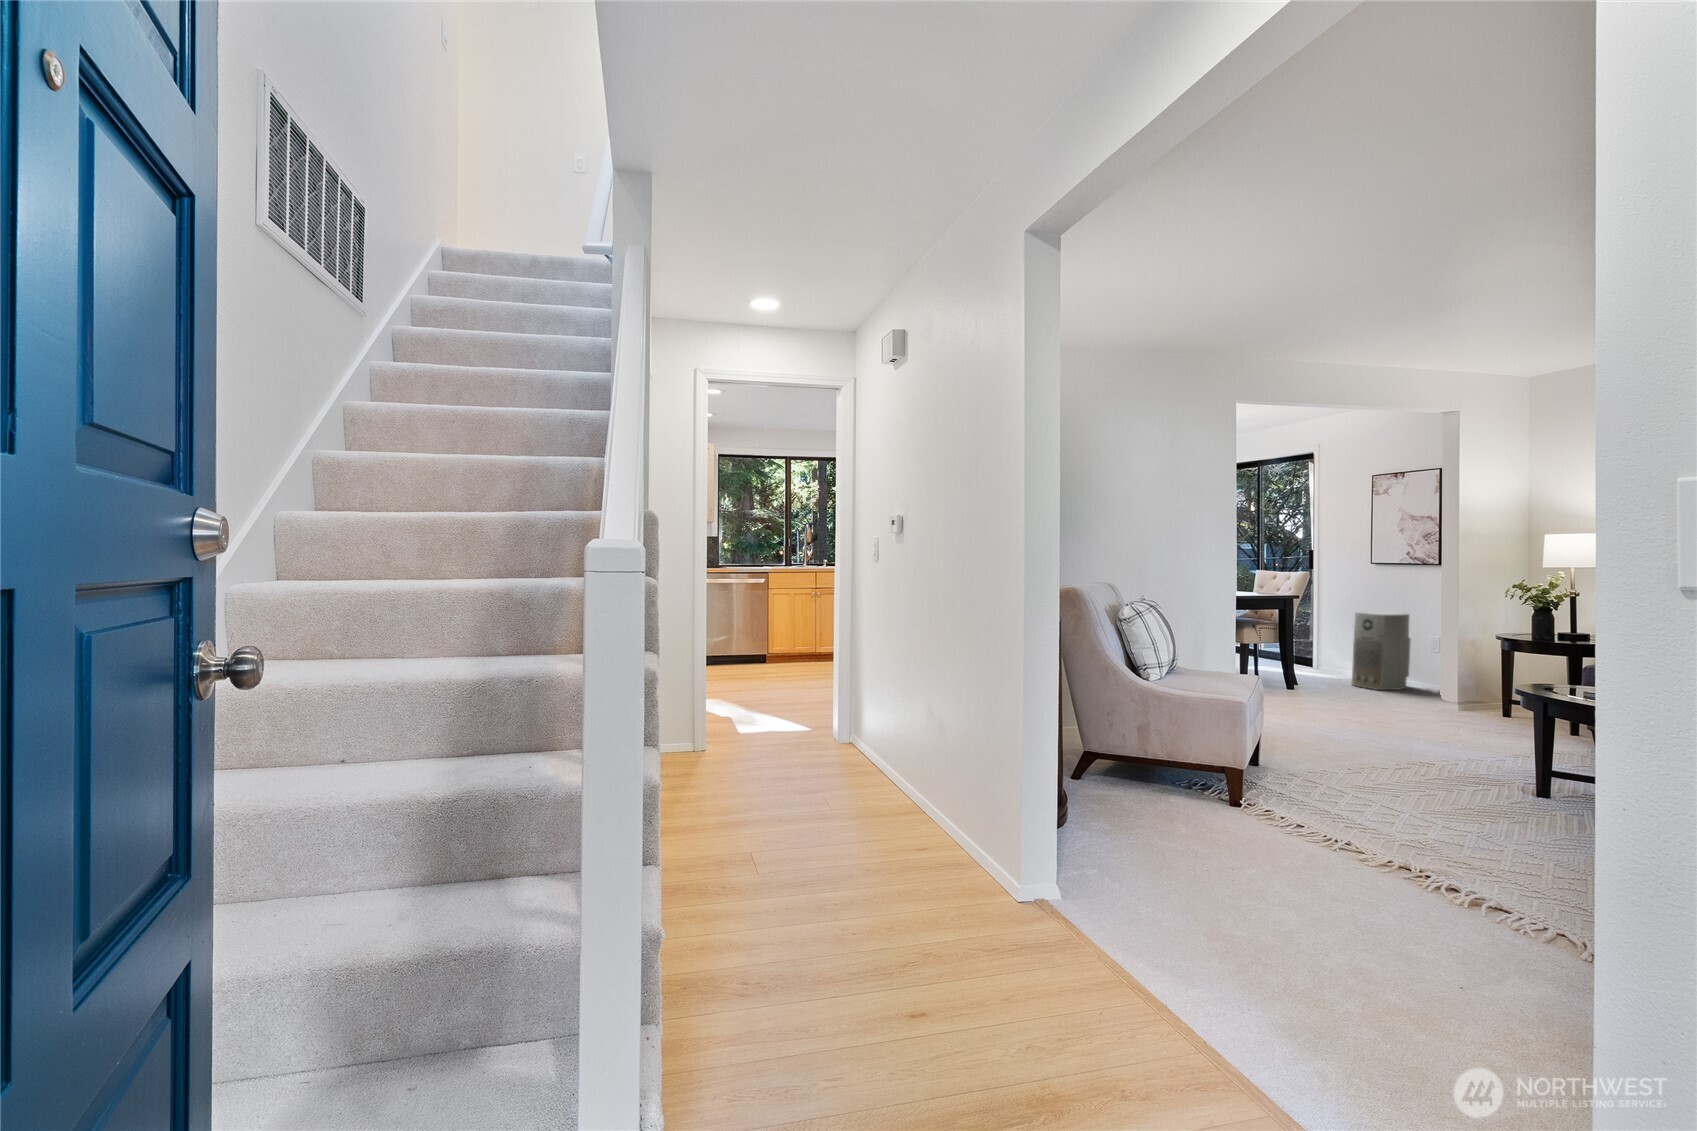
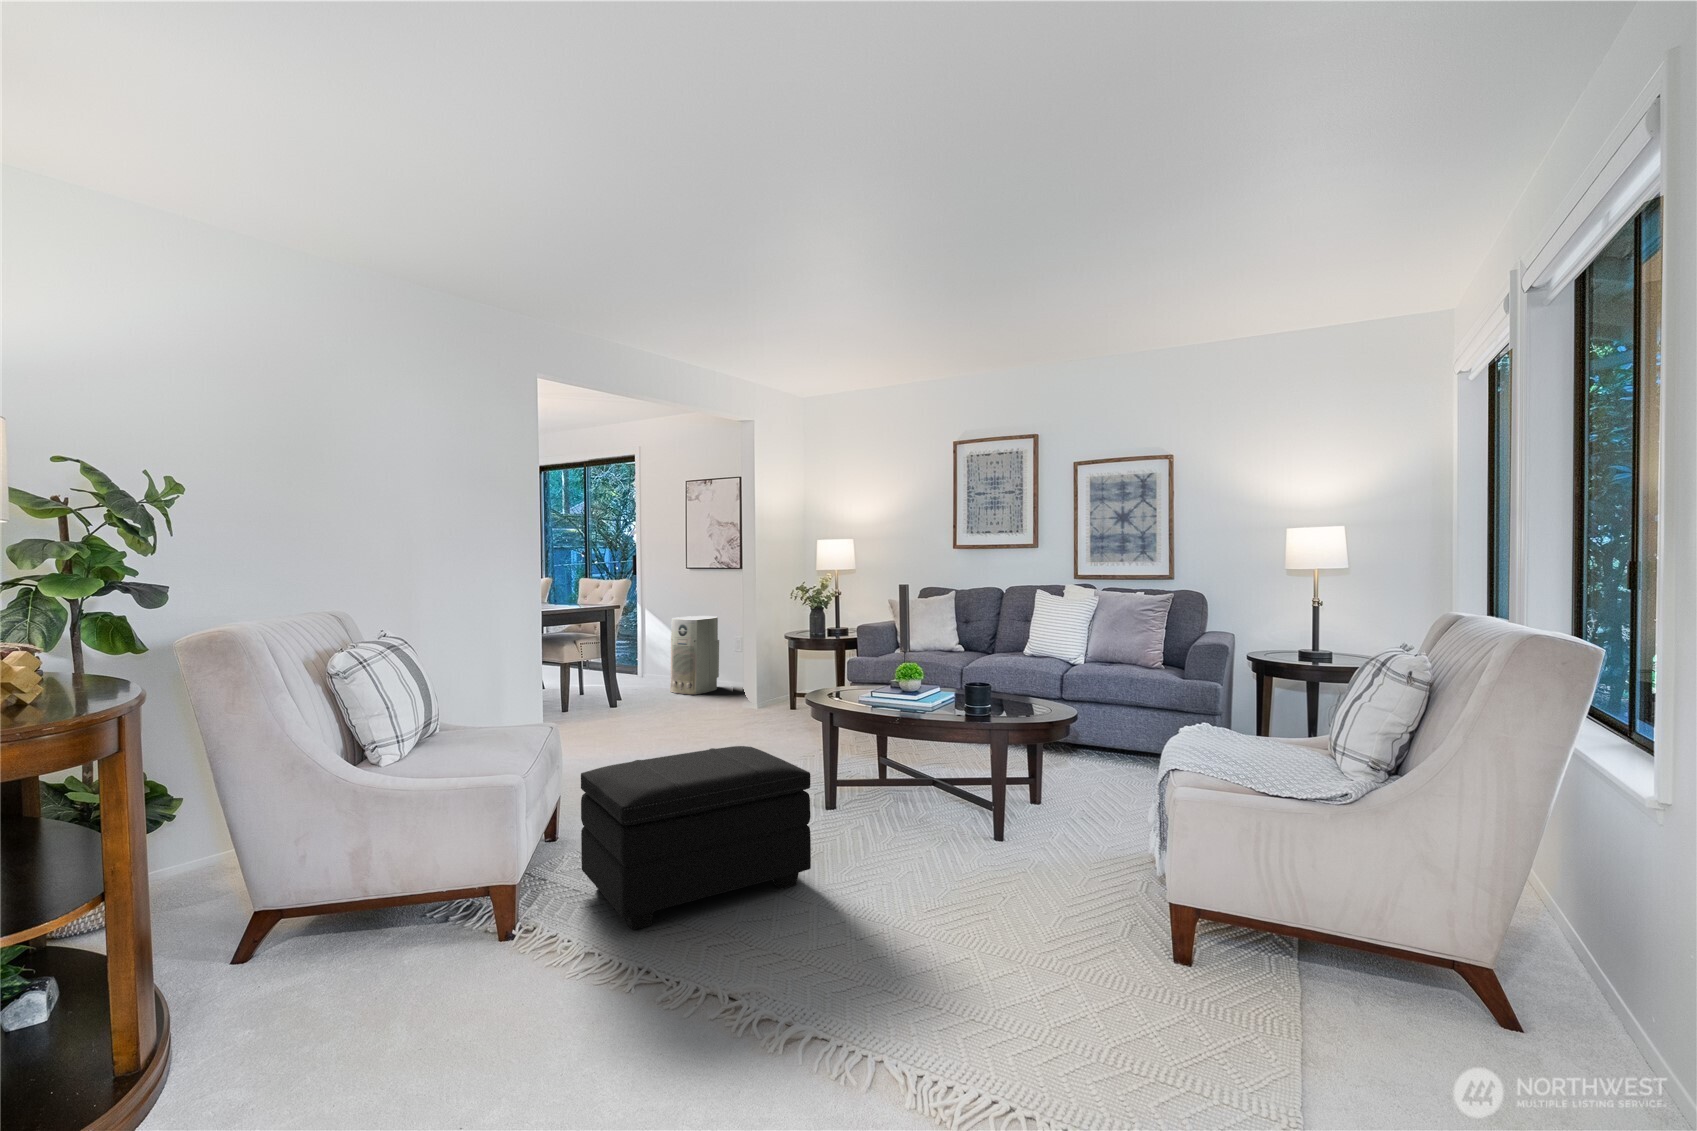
footstool: none [1288,705,1507,830] -> present [581,746,811,930]

